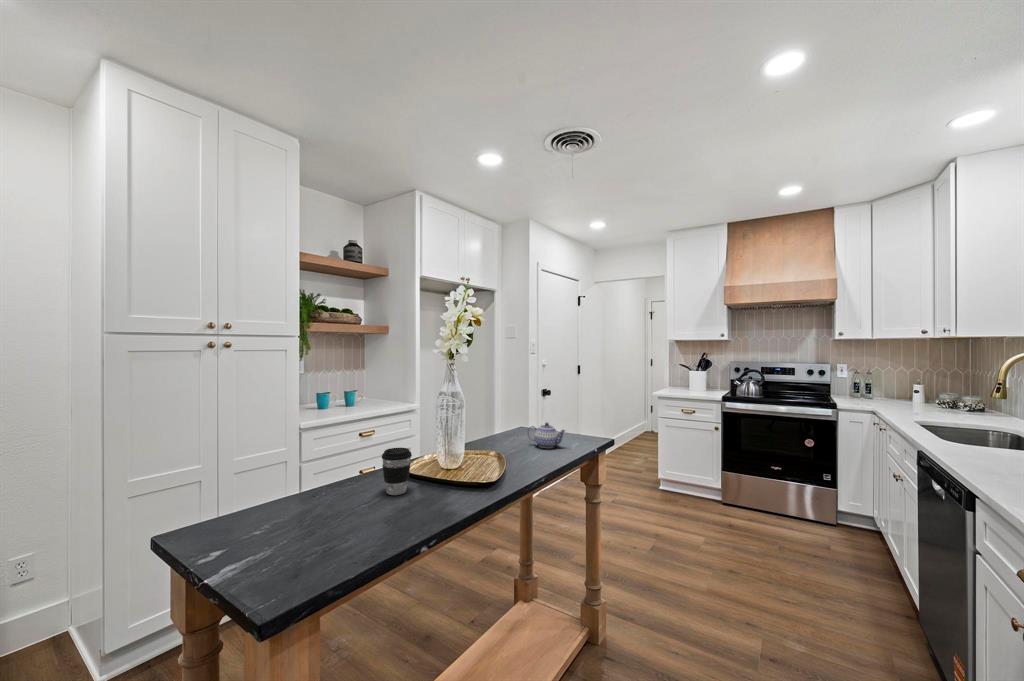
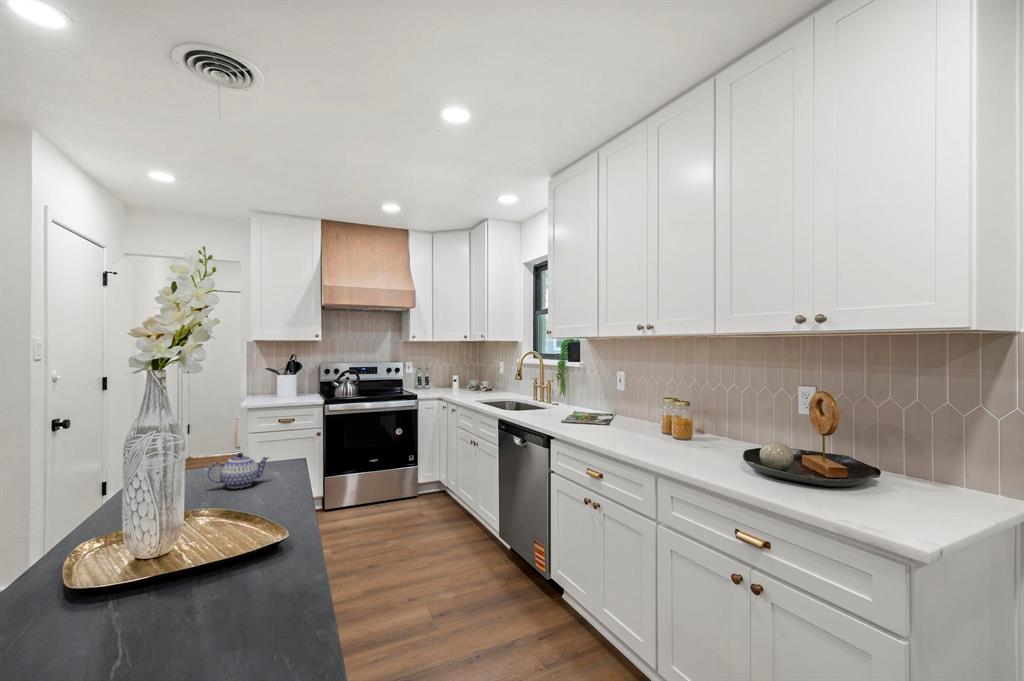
coffee cup: present [382,448,412,495] -> none [80,534,151,630]

